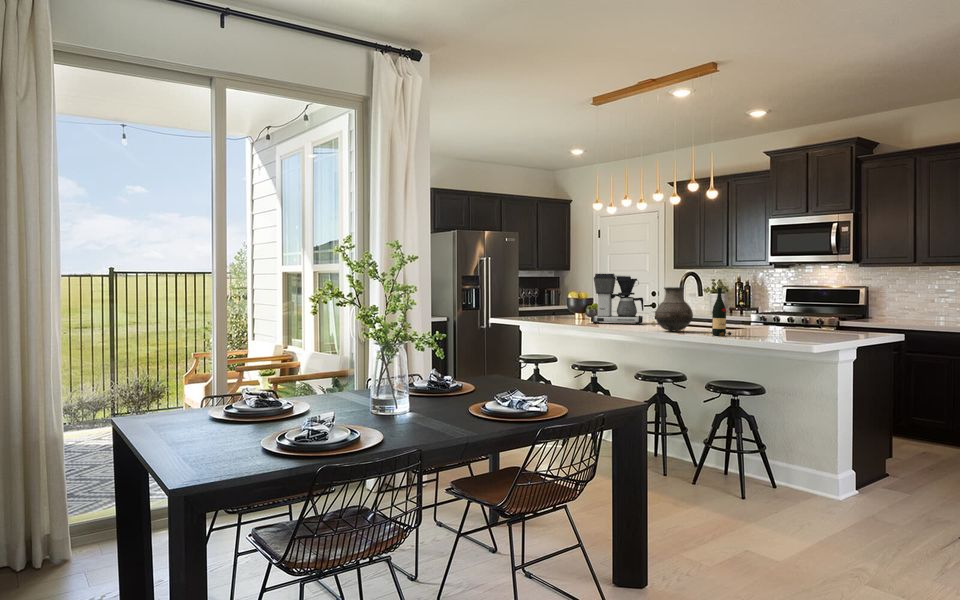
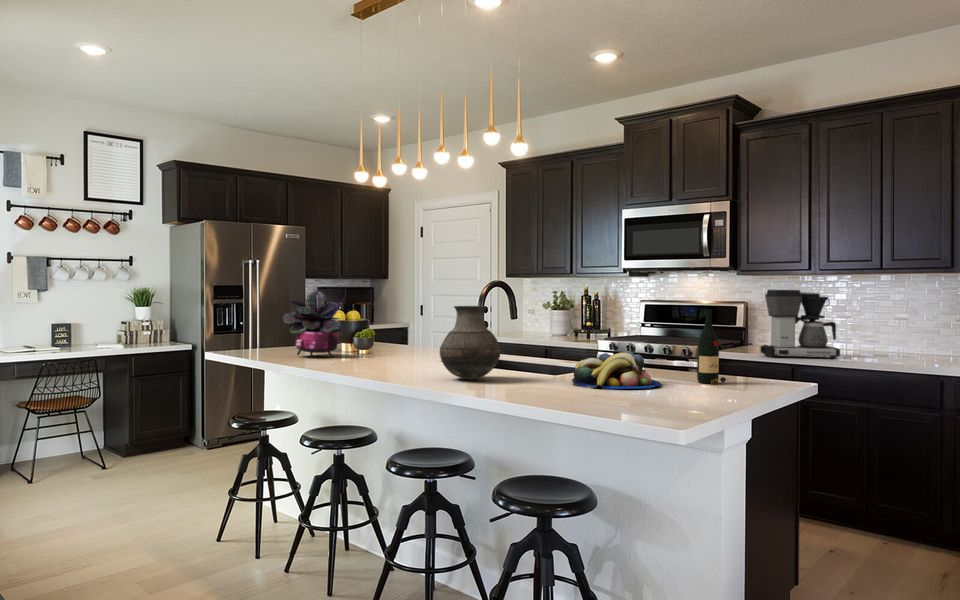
coffee maker: present [591,274,643,325] -> present [760,290,840,359]
potted plant: none [541,280,578,322] -> present [282,291,342,357]
wine bottle: present [712,288,732,336] -> present [697,309,726,384]
fruit bowl: none [739,315,797,337] -> present [572,352,661,390]

